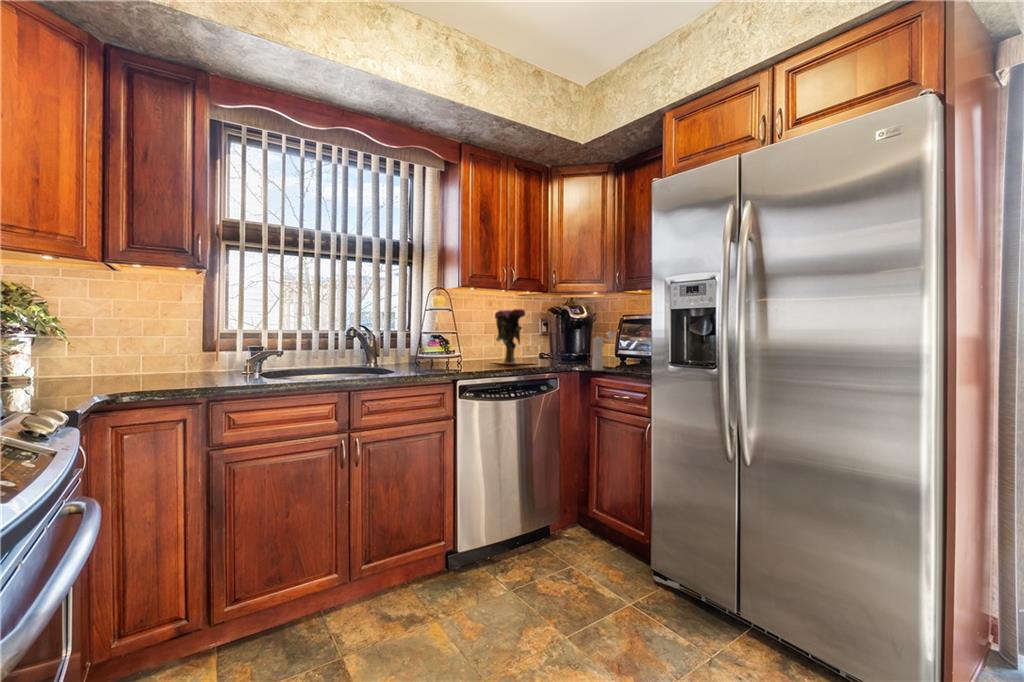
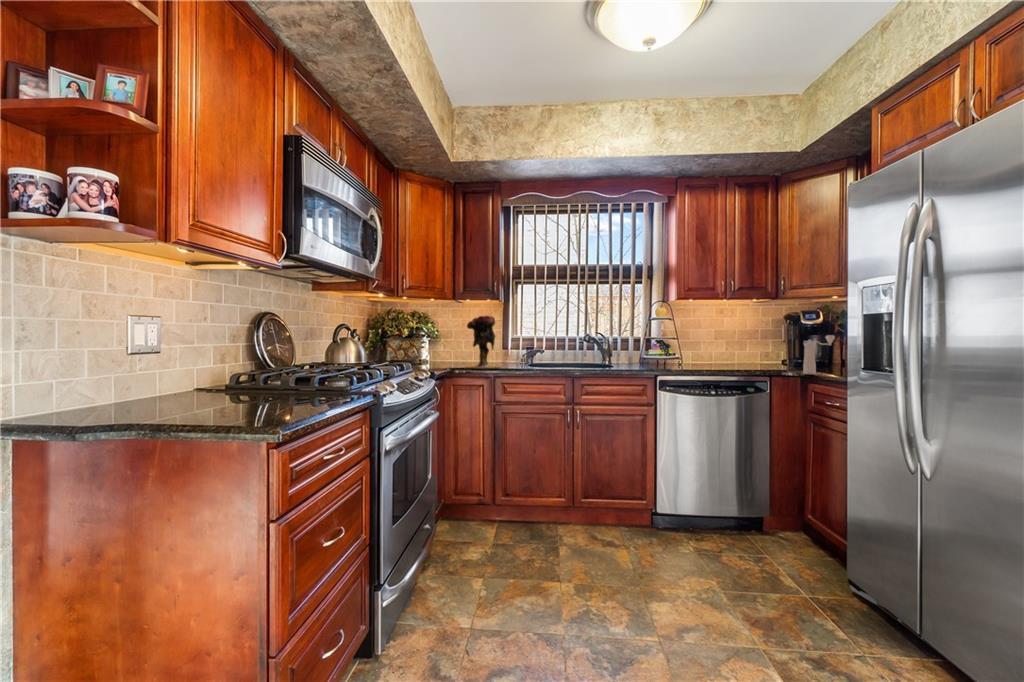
vase: present [491,309,528,365] -> present [465,316,501,368]

